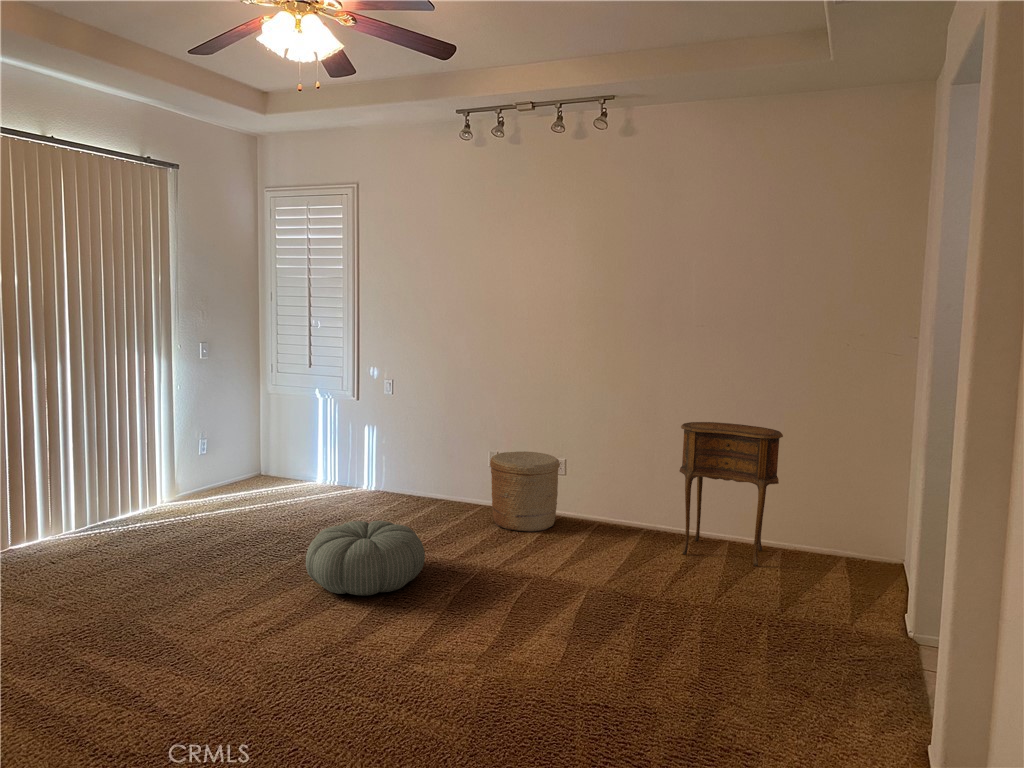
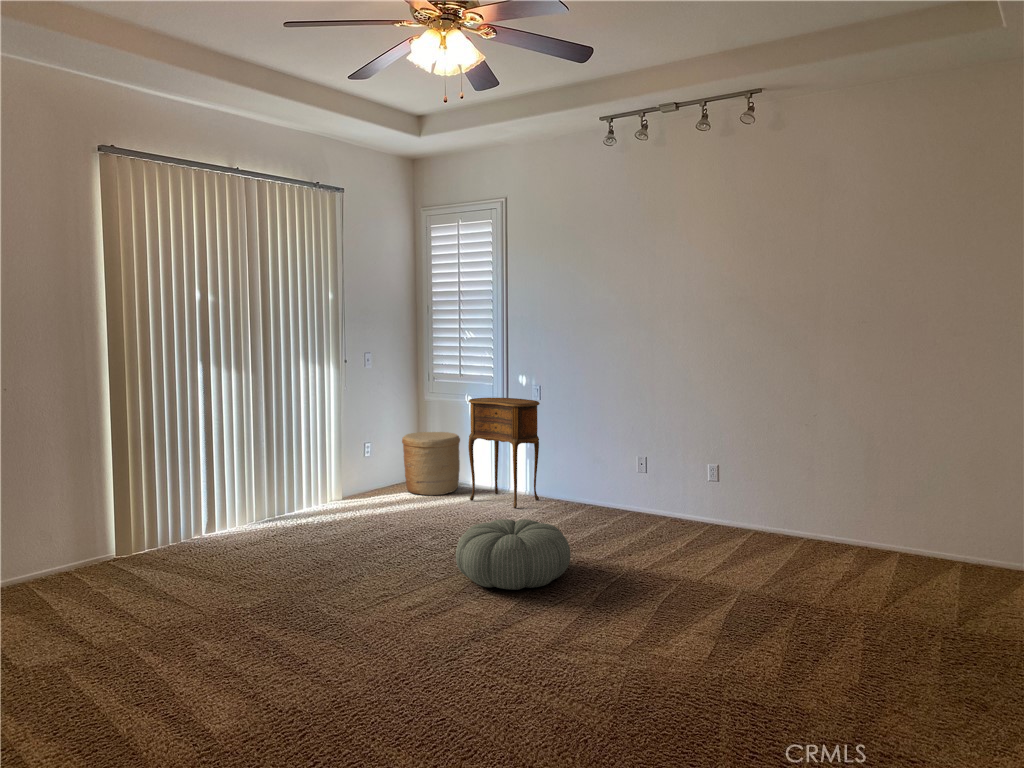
side table: present [680,422,783,566] -> present [468,398,540,508]
woven basket: present [490,451,560,532] -> present [402,432,460,495]

